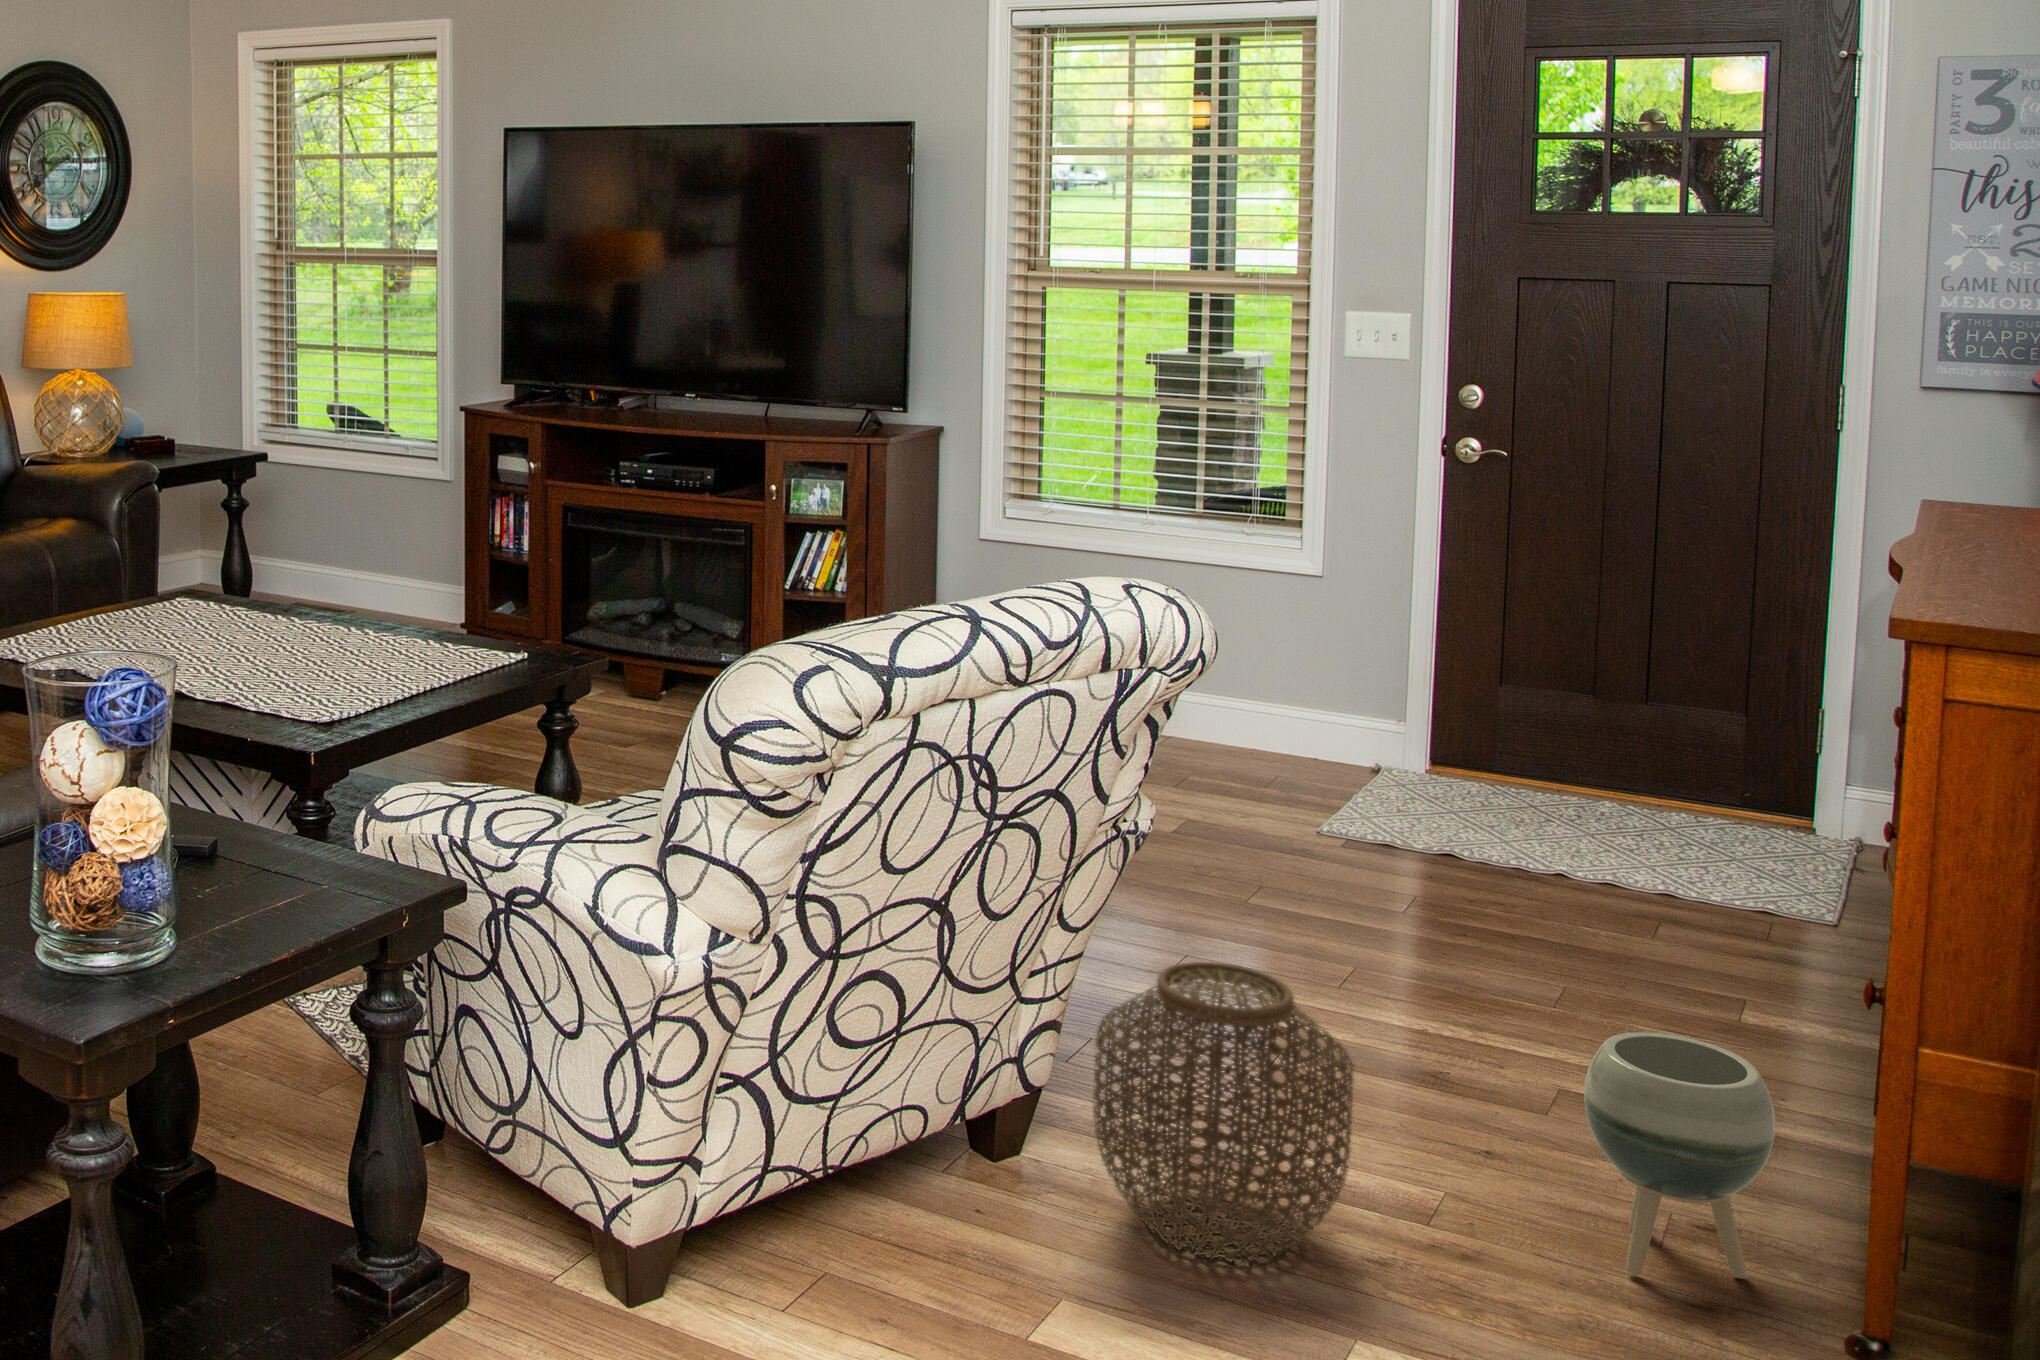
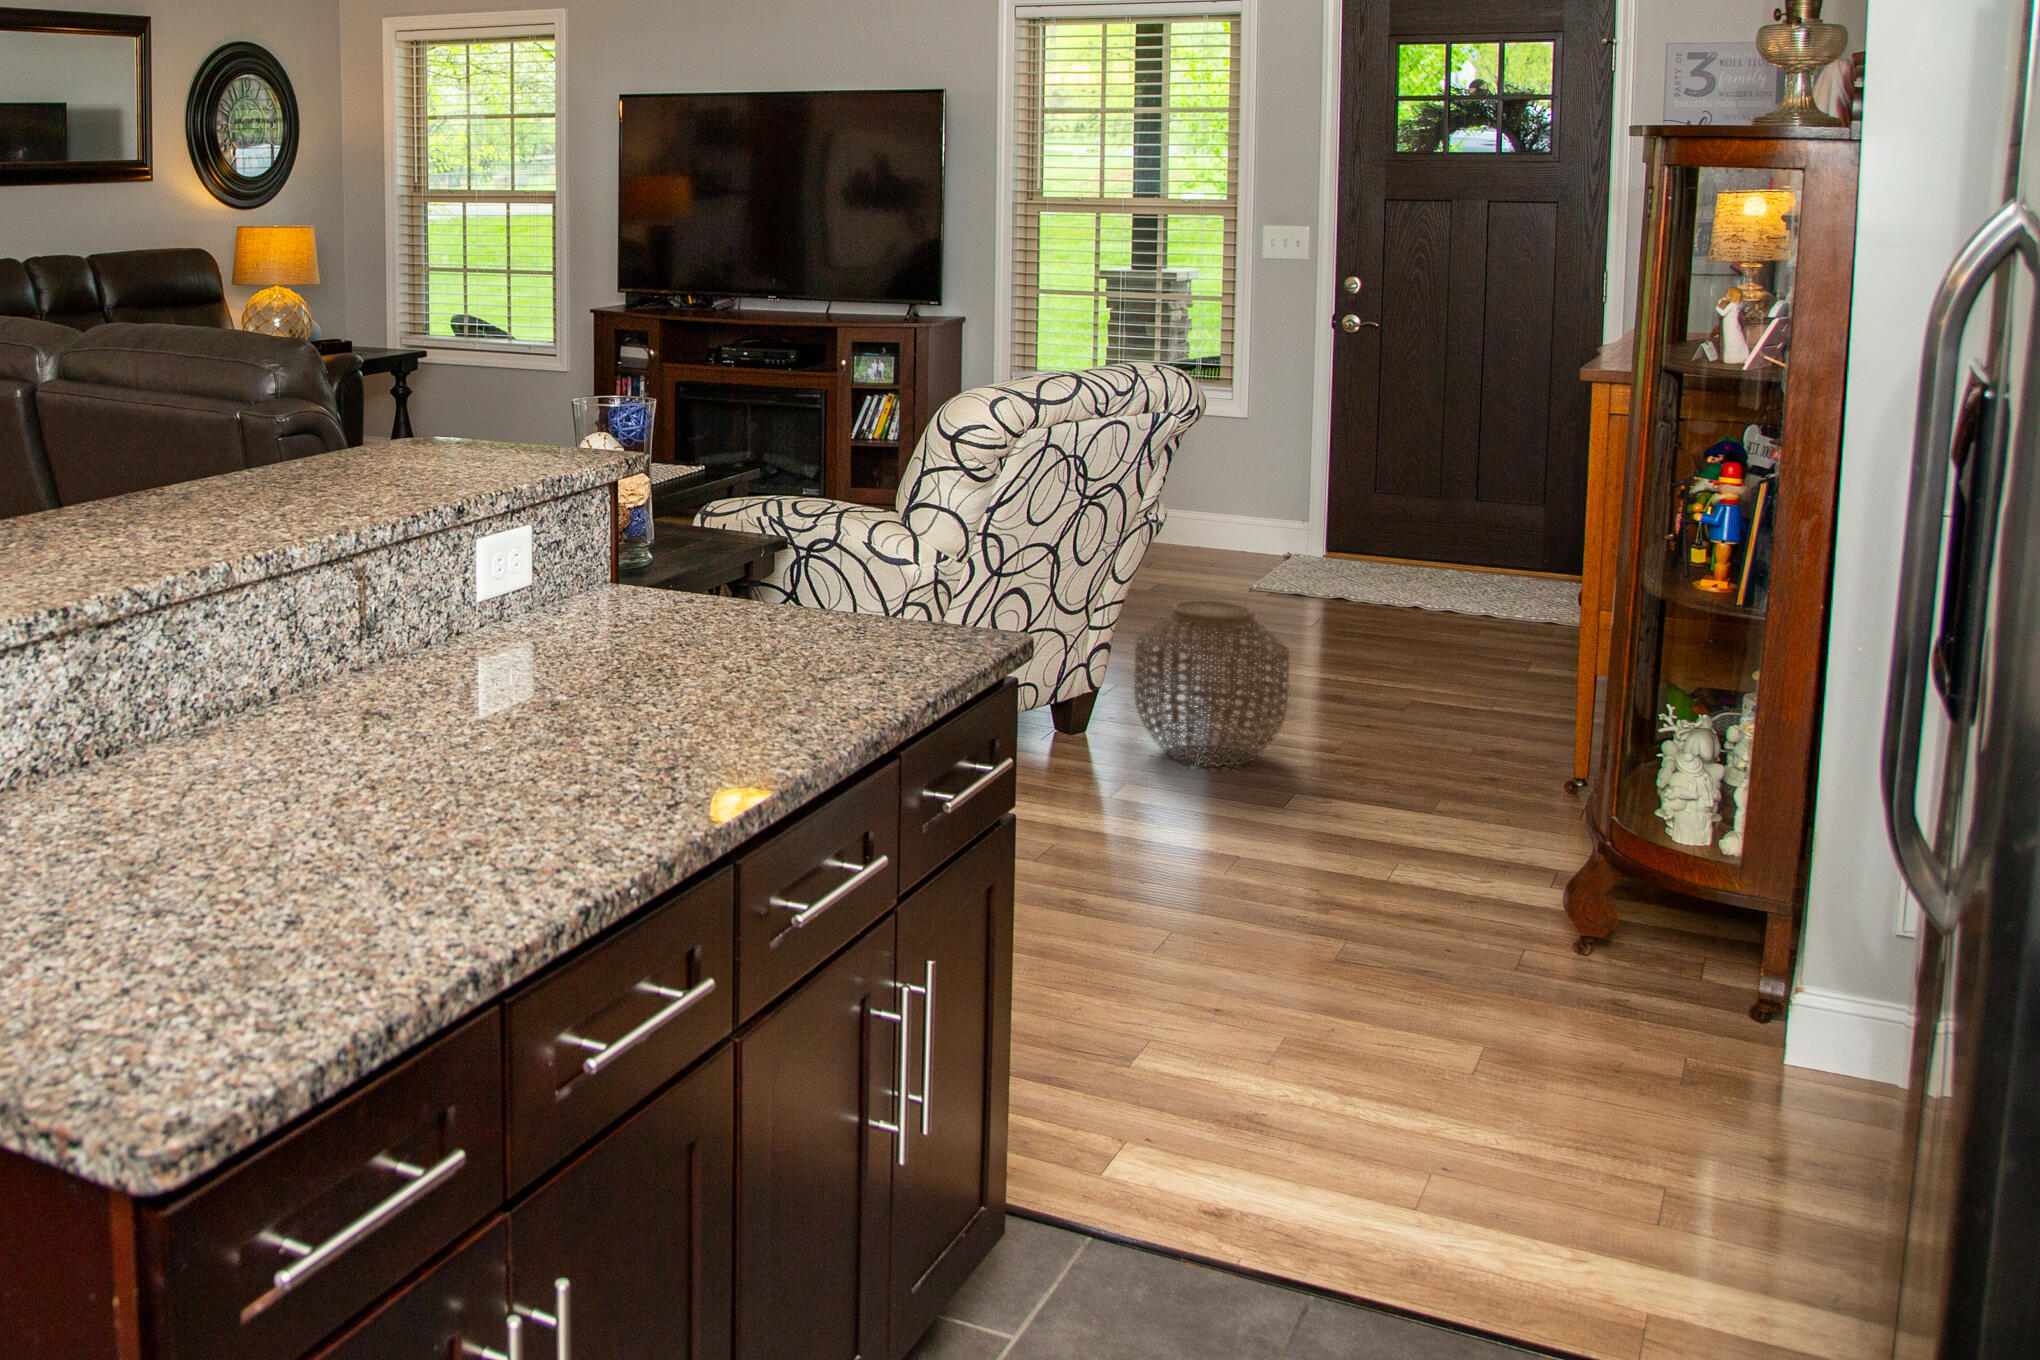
planter: present [1584,1032,1775,1279] -> none [1423,633,1530,766]

